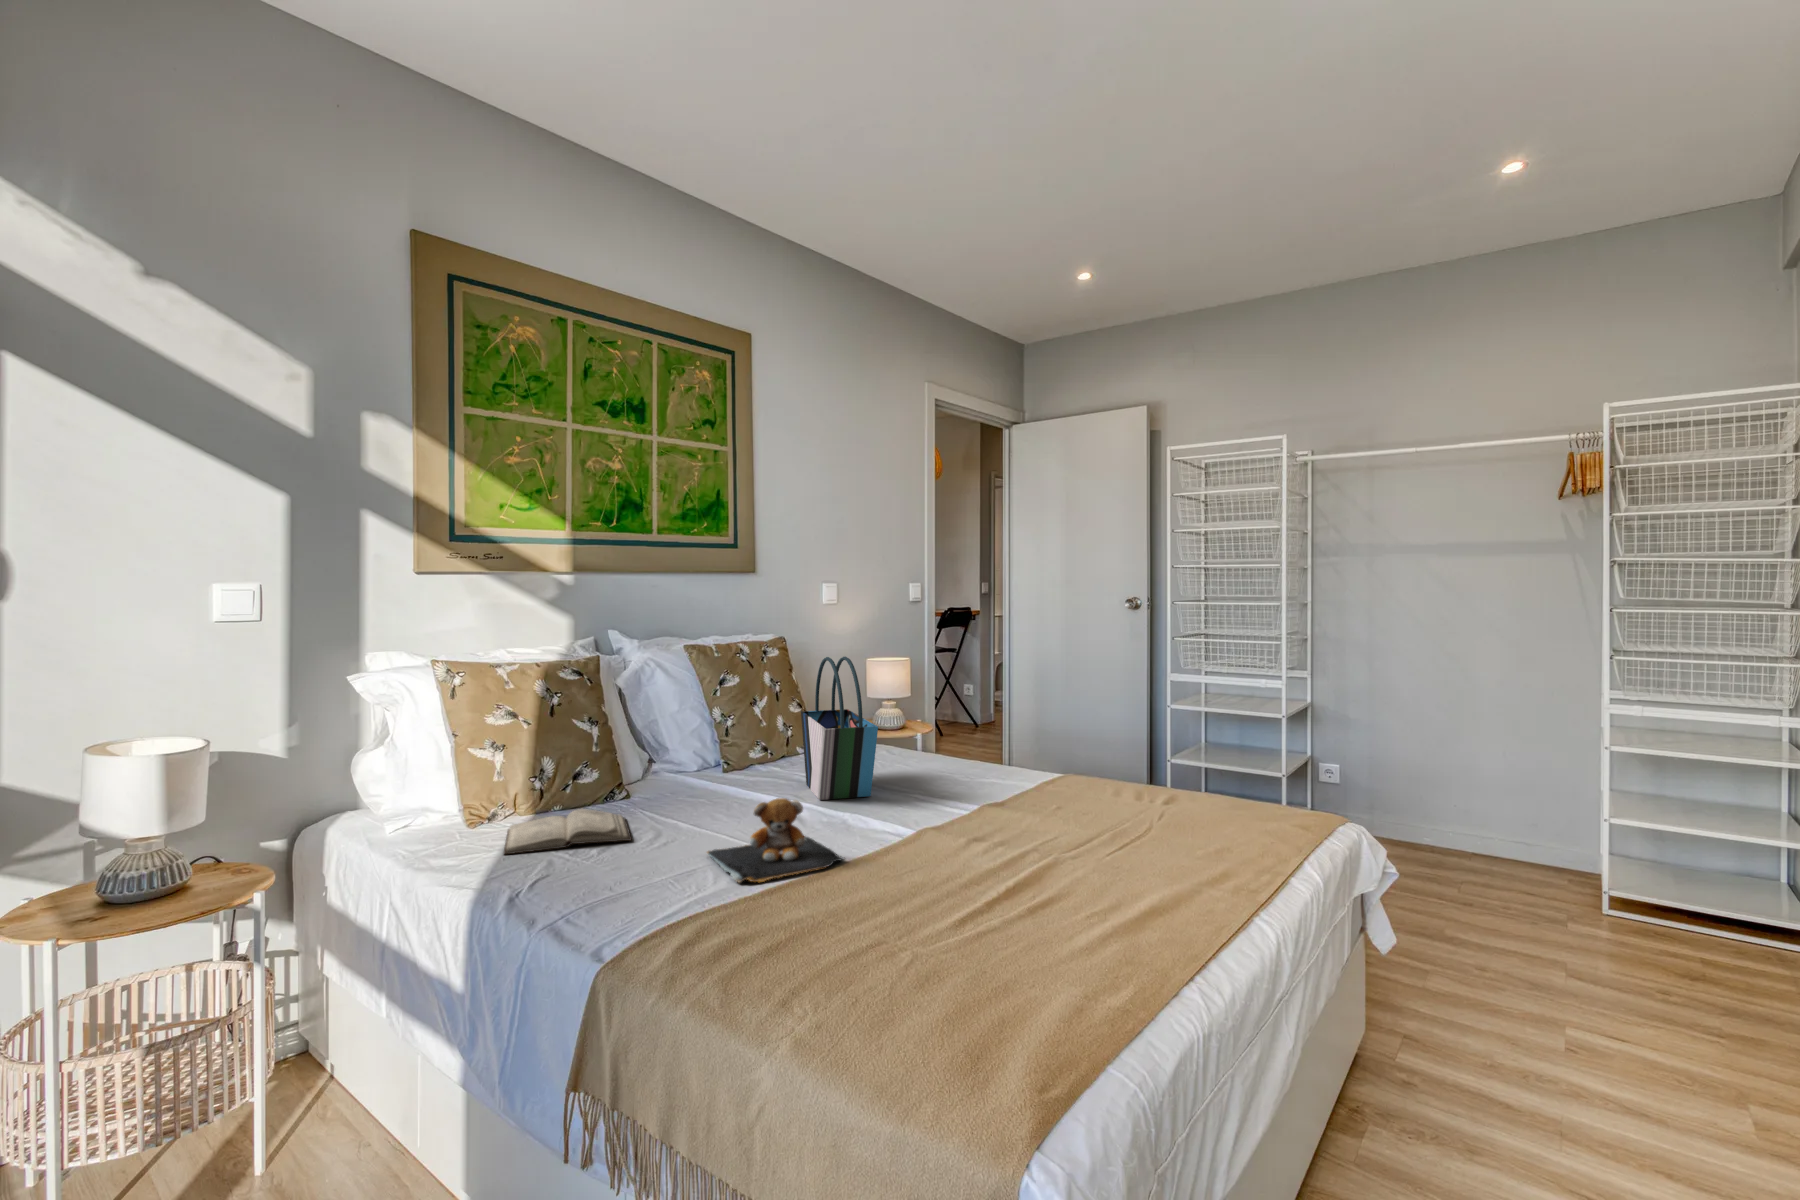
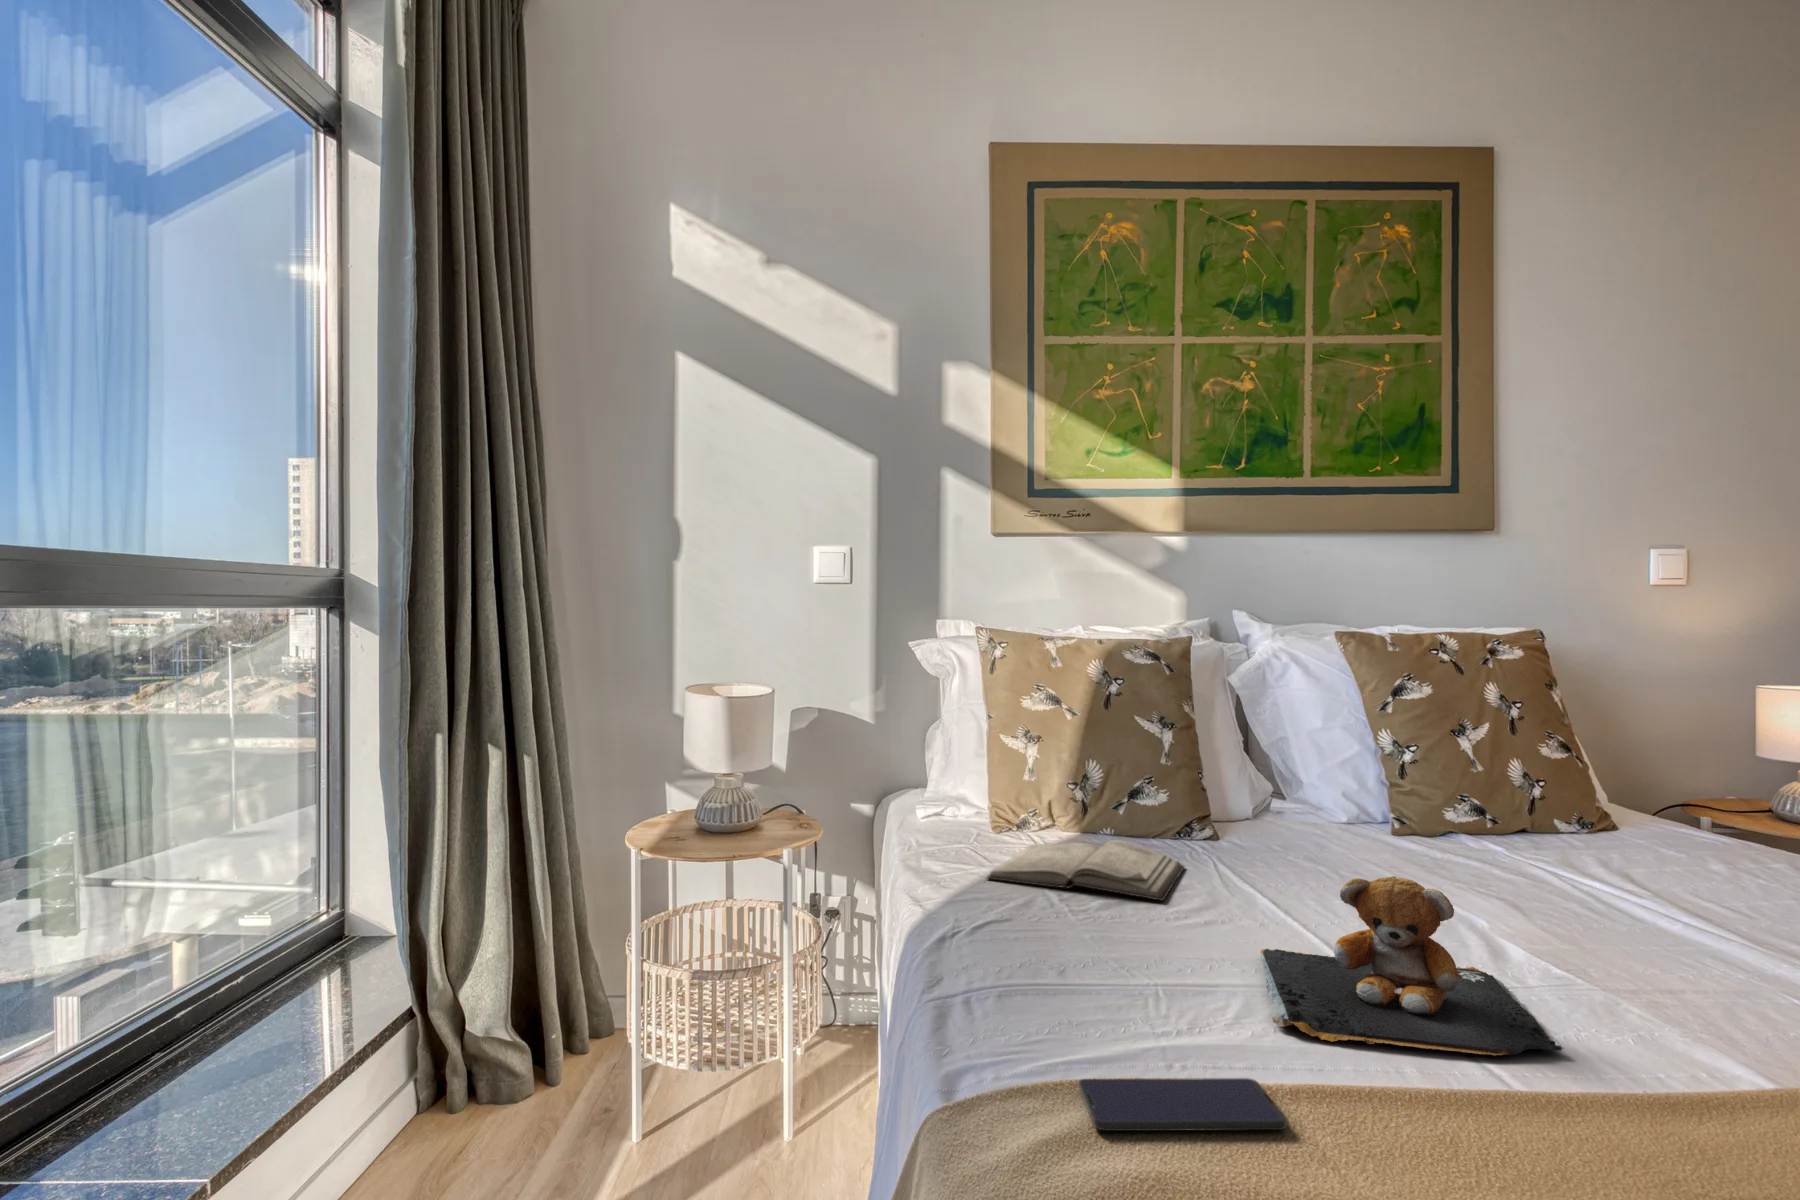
tote bag: present [801,657,878,800] -> none [1540,637,1710,929]
smartphone: none [676,905,769,943] -> present [1079,1078,1287,1131]

